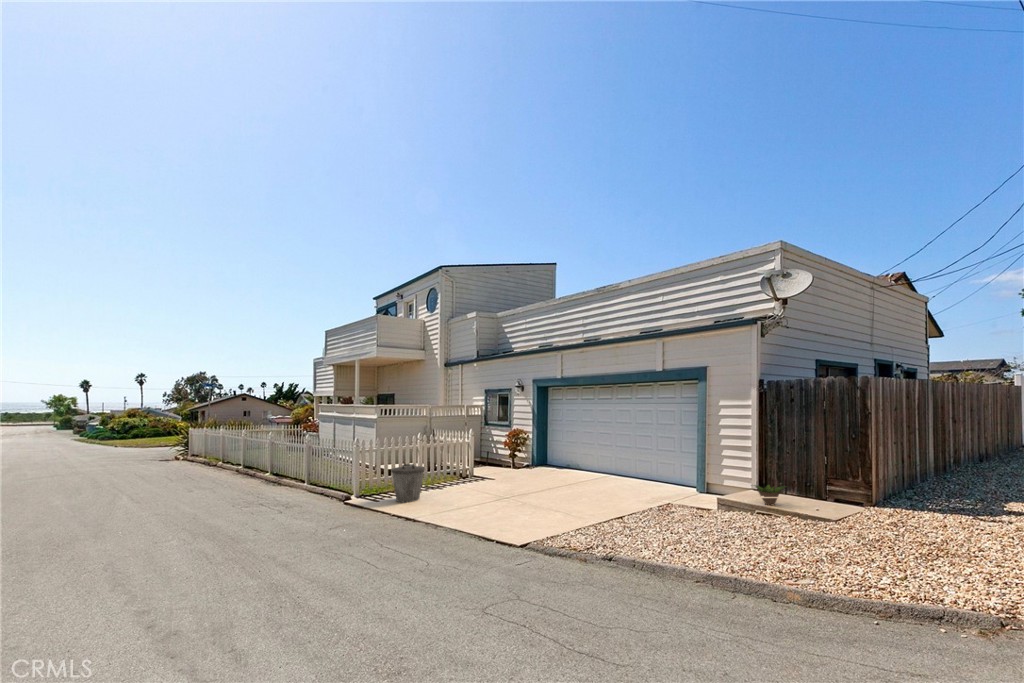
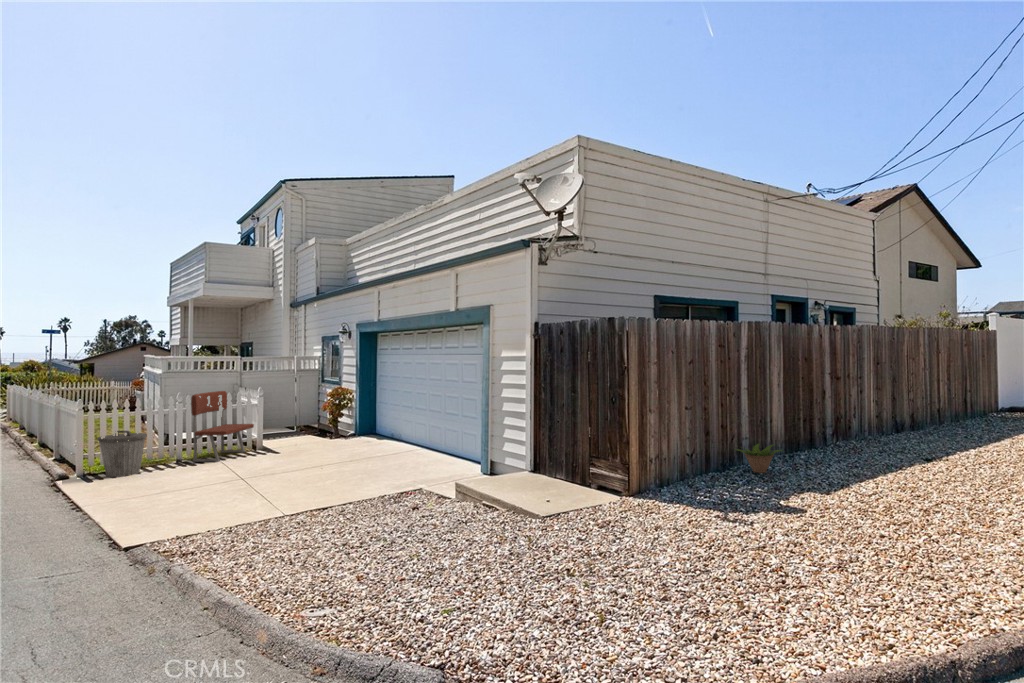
bench: none [444,432,478,490] -> present [191,391,254,462]
decorative plant: present [756,485,785,505] -> present [738,444,782,473]

